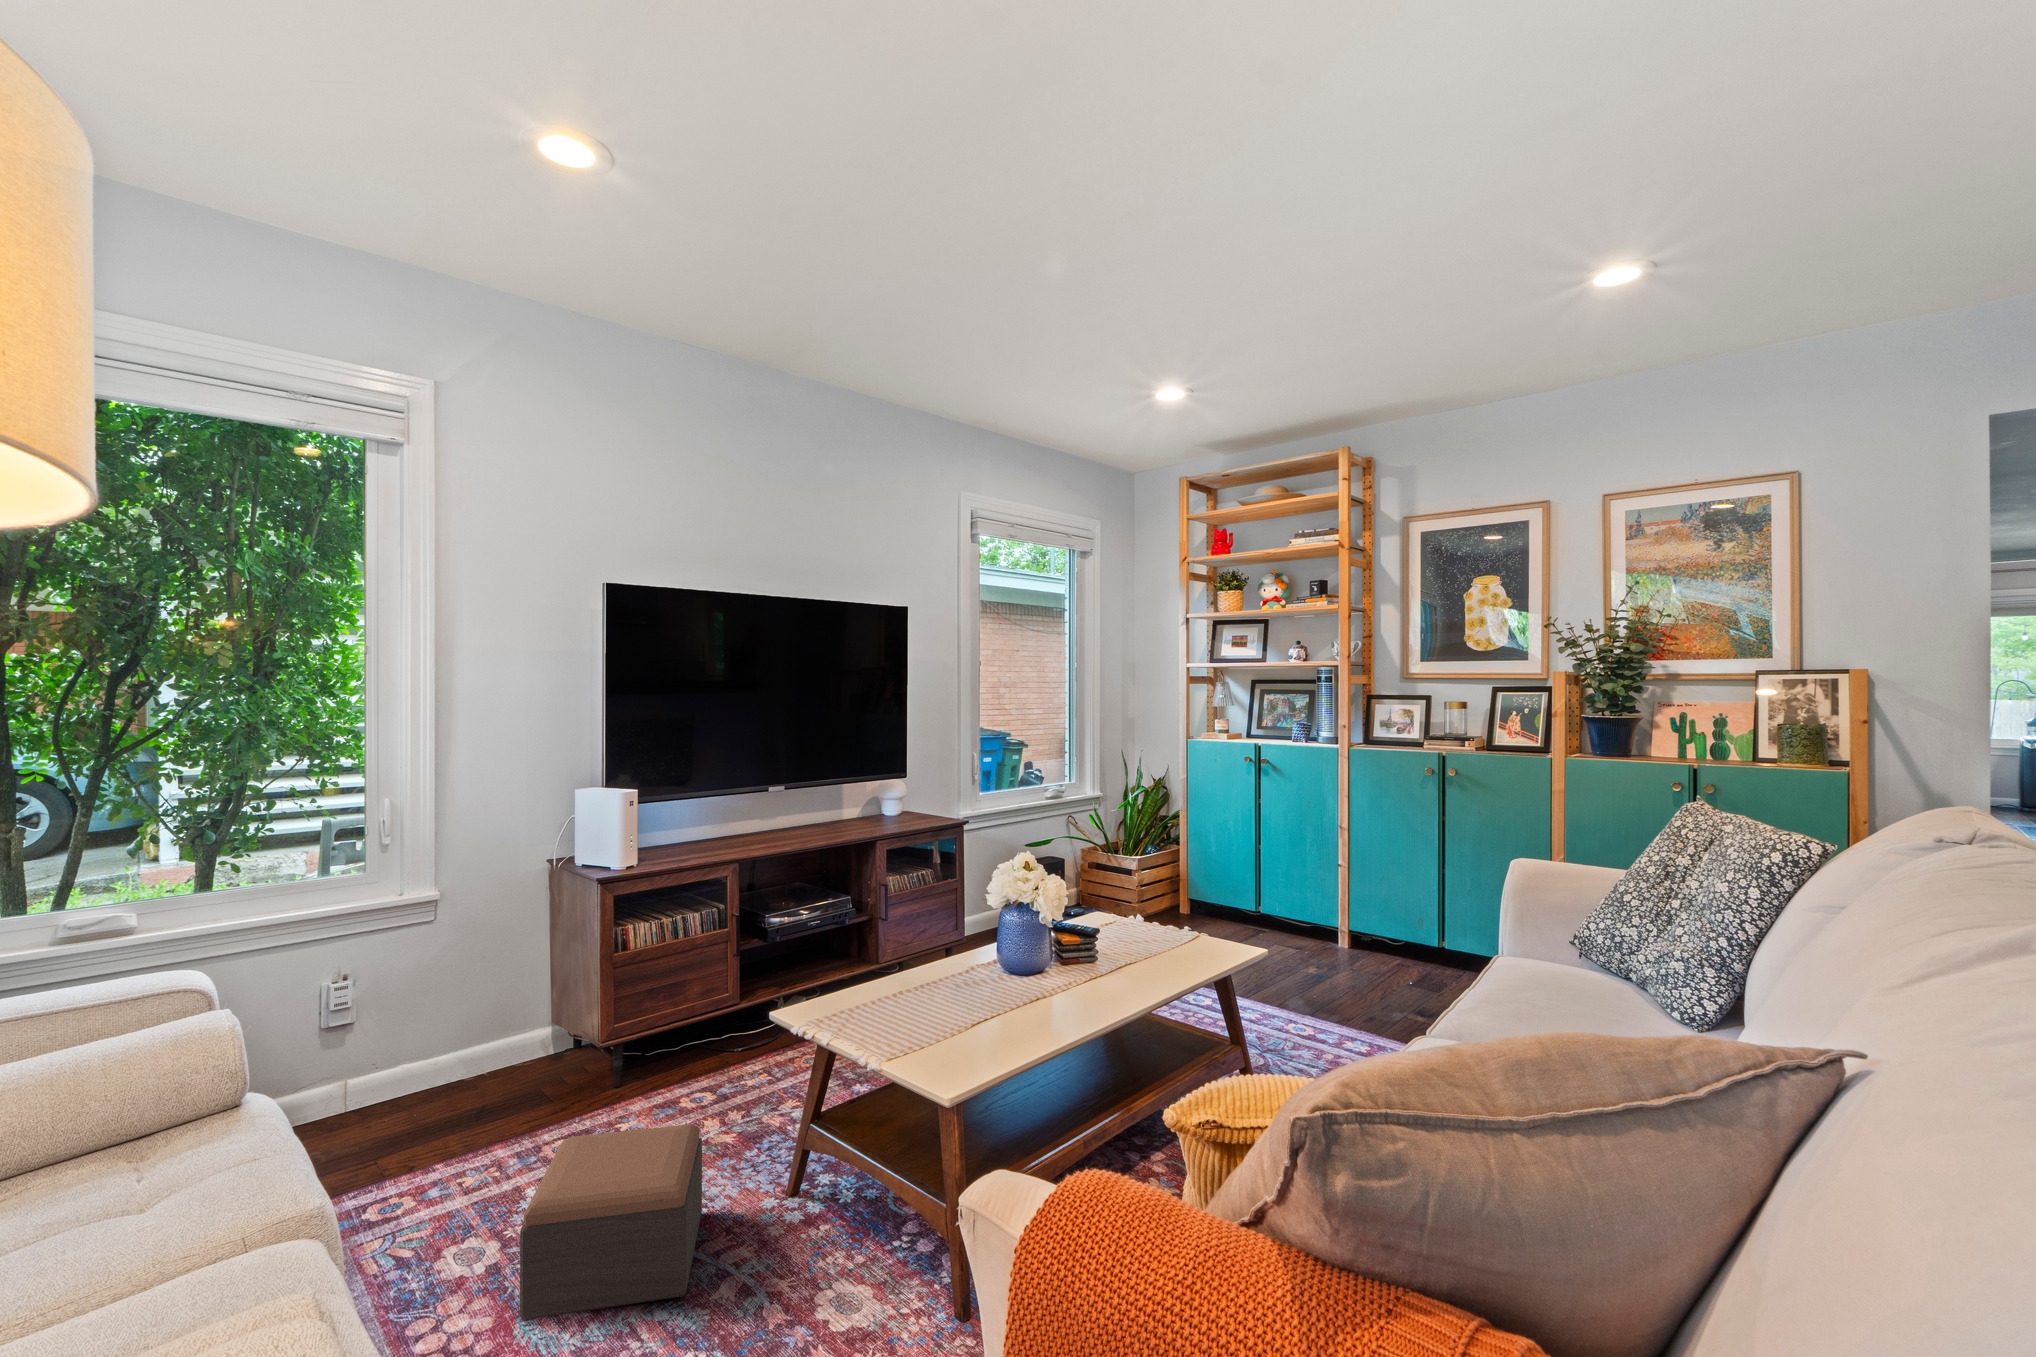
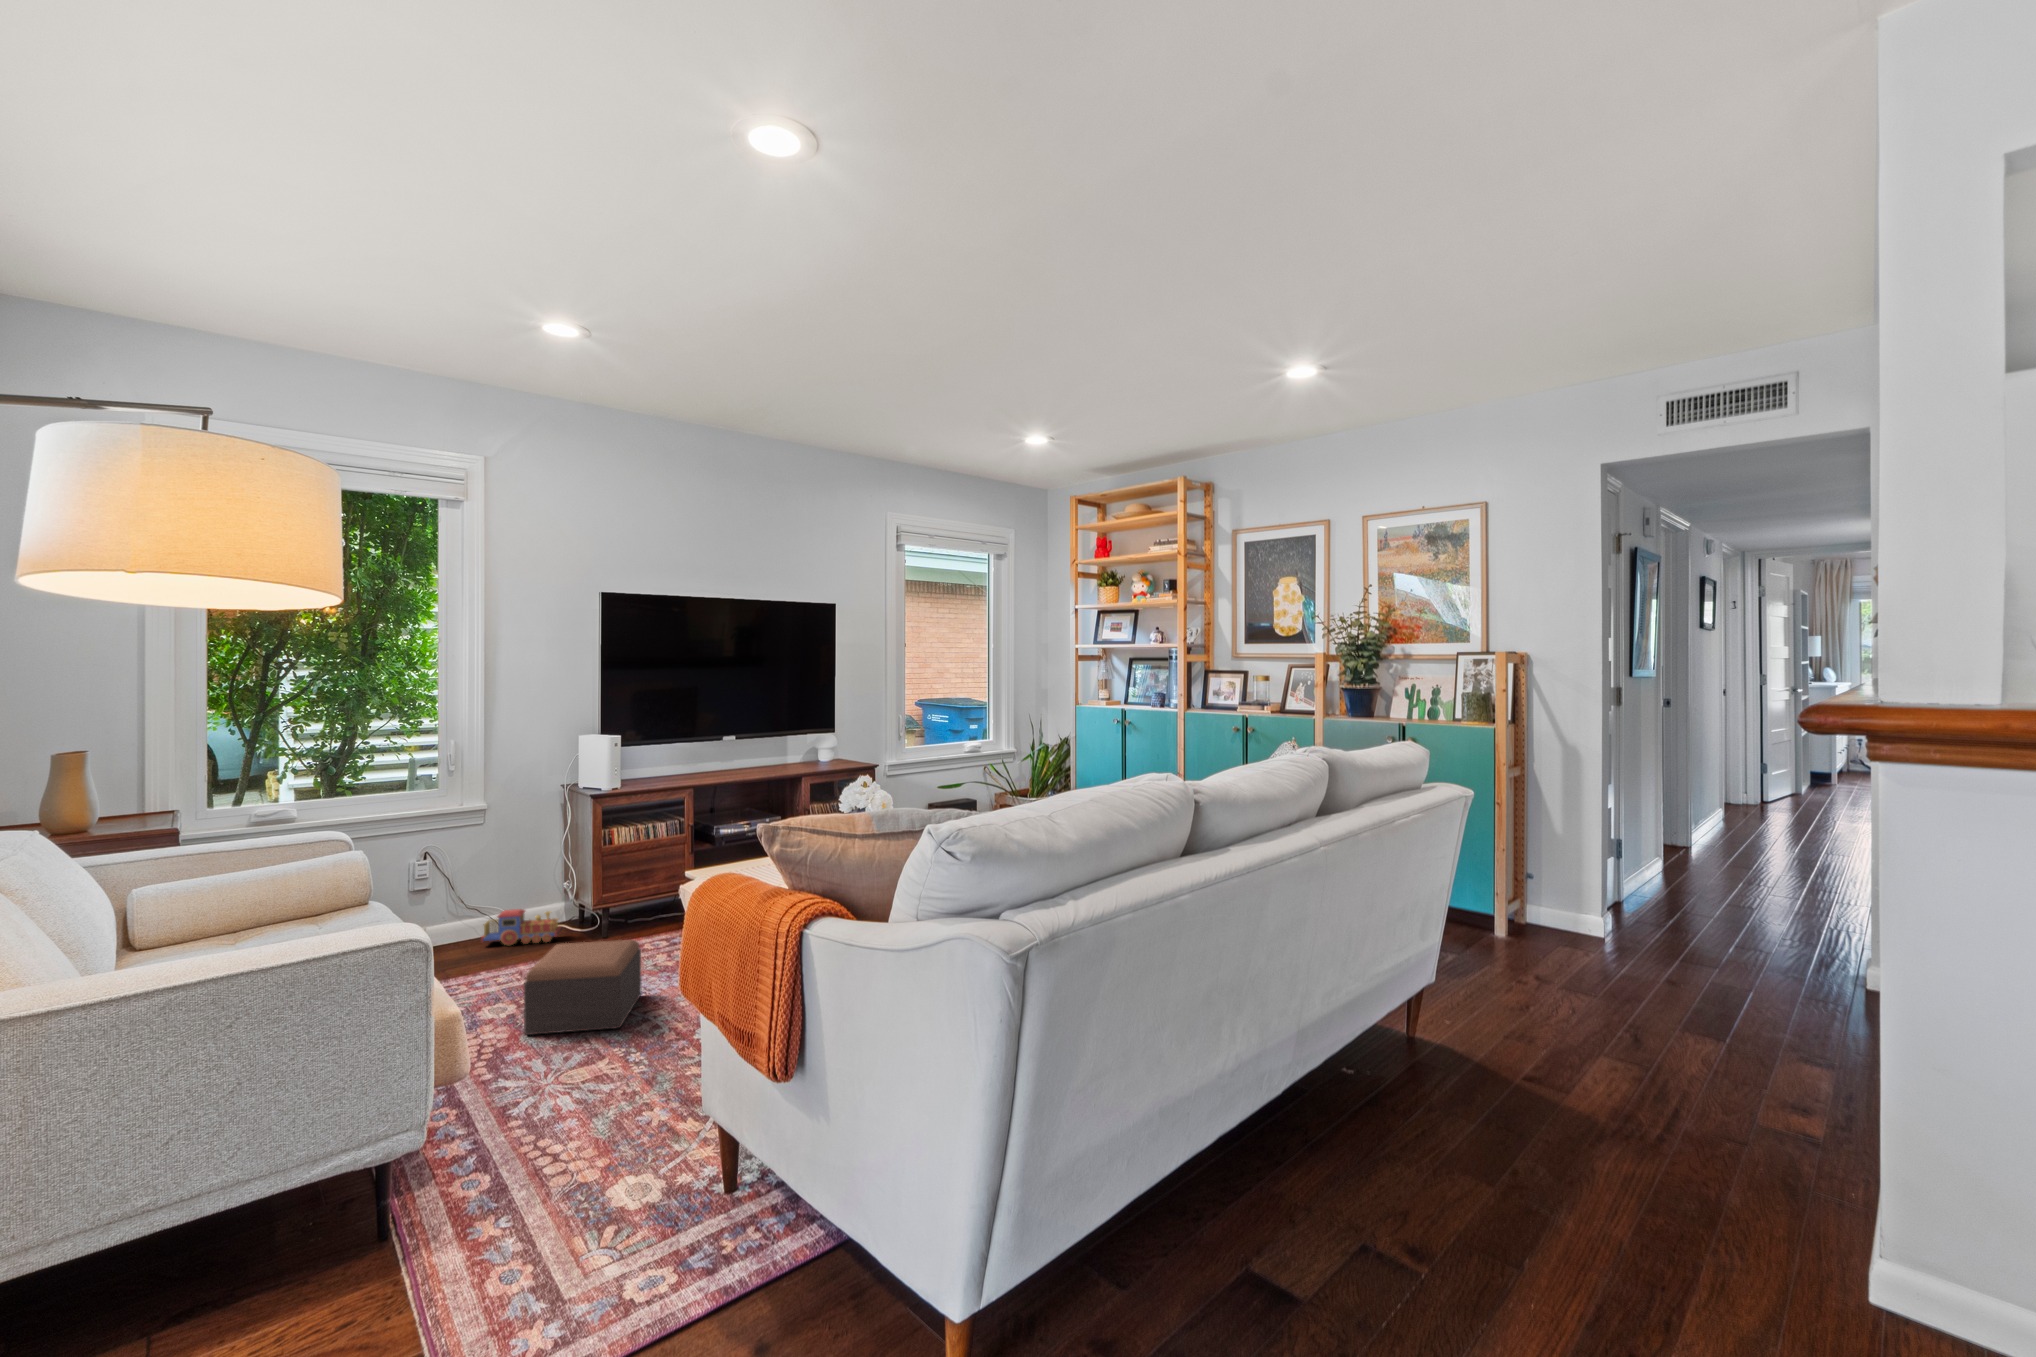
toy train: none [430,1048,552,1106] -> present [481,909,561,945]

